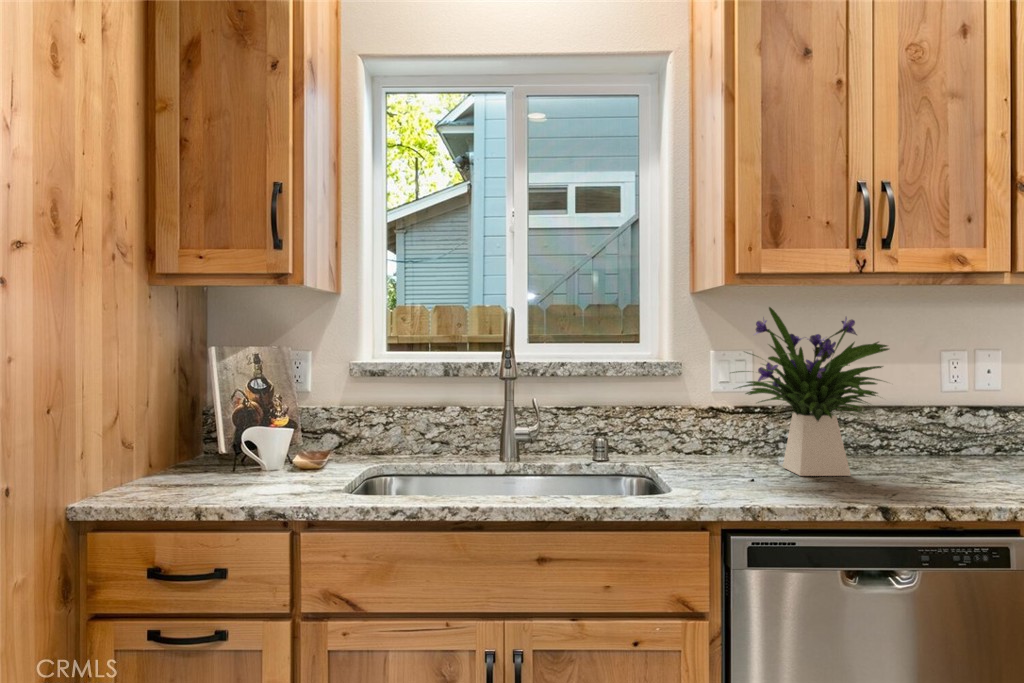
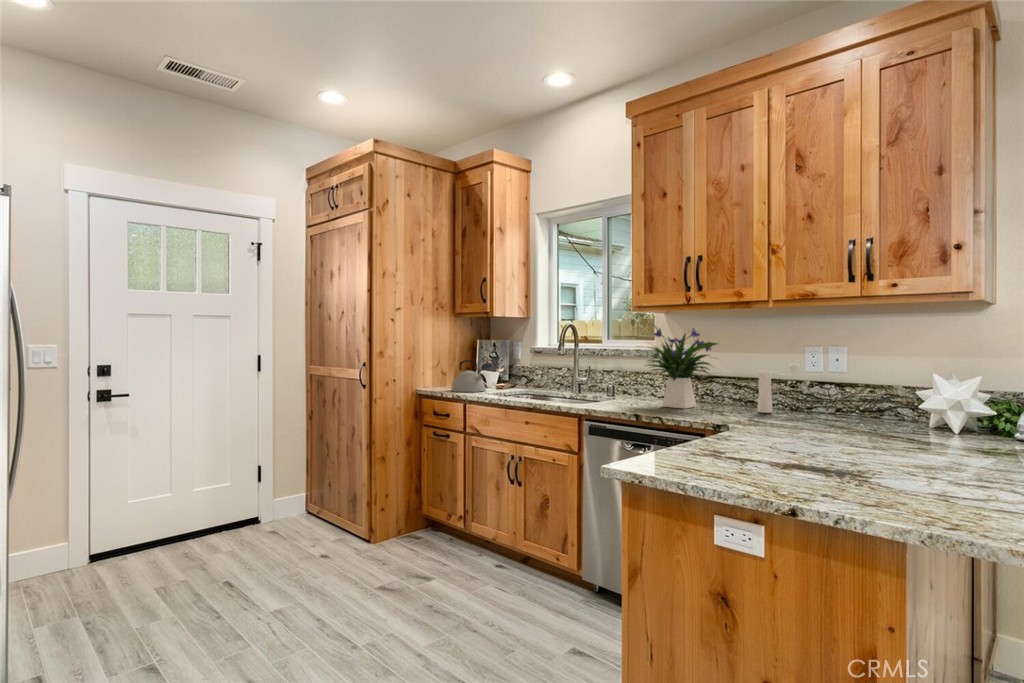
pepper mill: none [933,378,993,467] -> present [757,363,800,413]
kettle: none [205,402,311,498] -> present [452,360,485,392]

